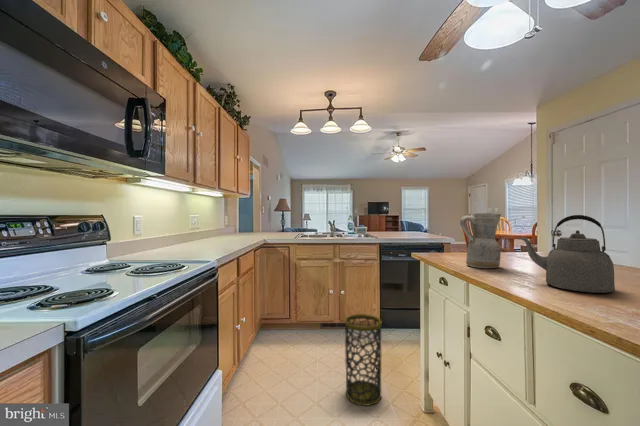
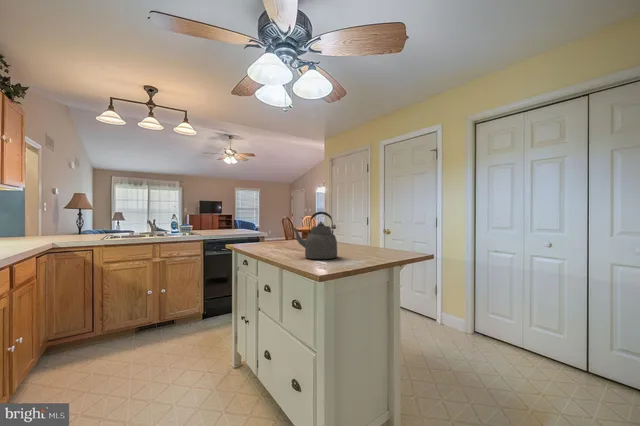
ceramic pitcher: present [460,213,501,268] -> none [259,210,286,251]
trash can: present [345,314,382,406] -> none [160,305,198,390]

